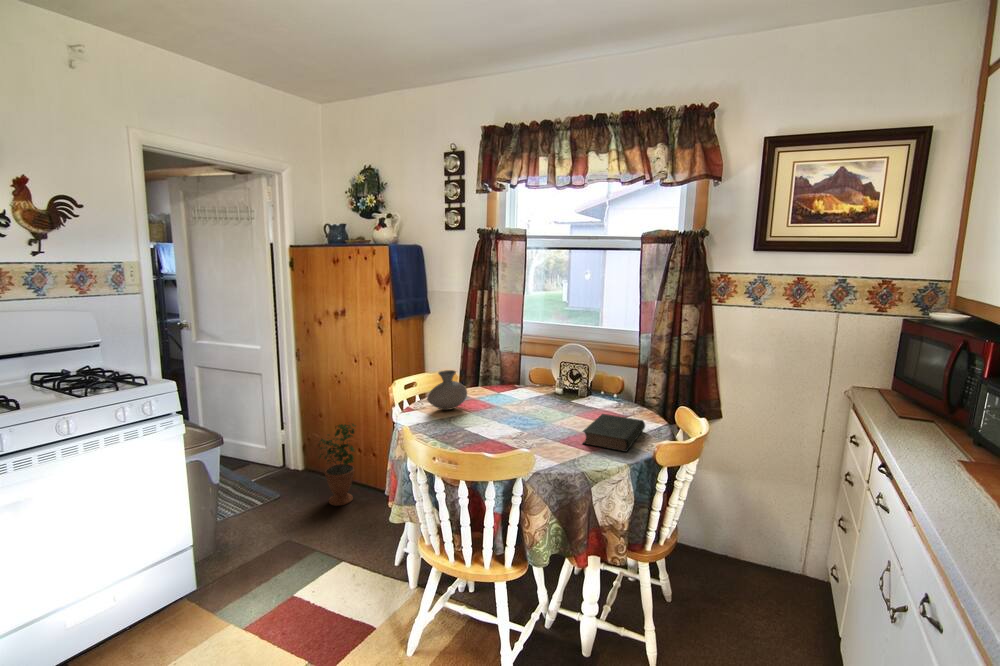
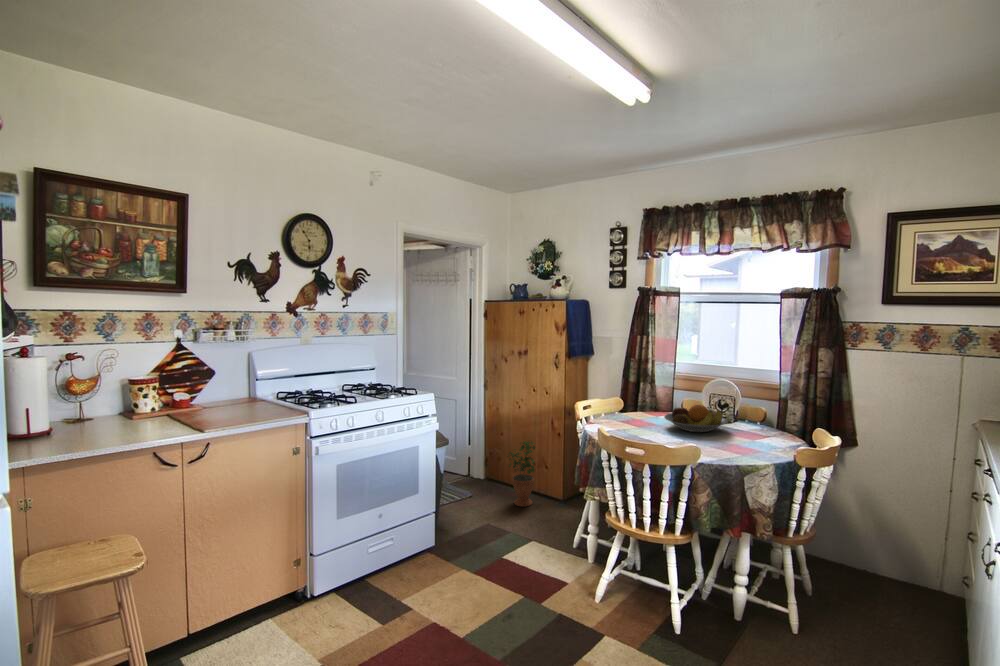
vase: present [427,370,467,410] -> none [609,397,638,427]
fruit bowl: none [500,377,578,413] -> present [664,405,728,432]
book: present [583,414,645,452] -> none [734,433,786,458]

